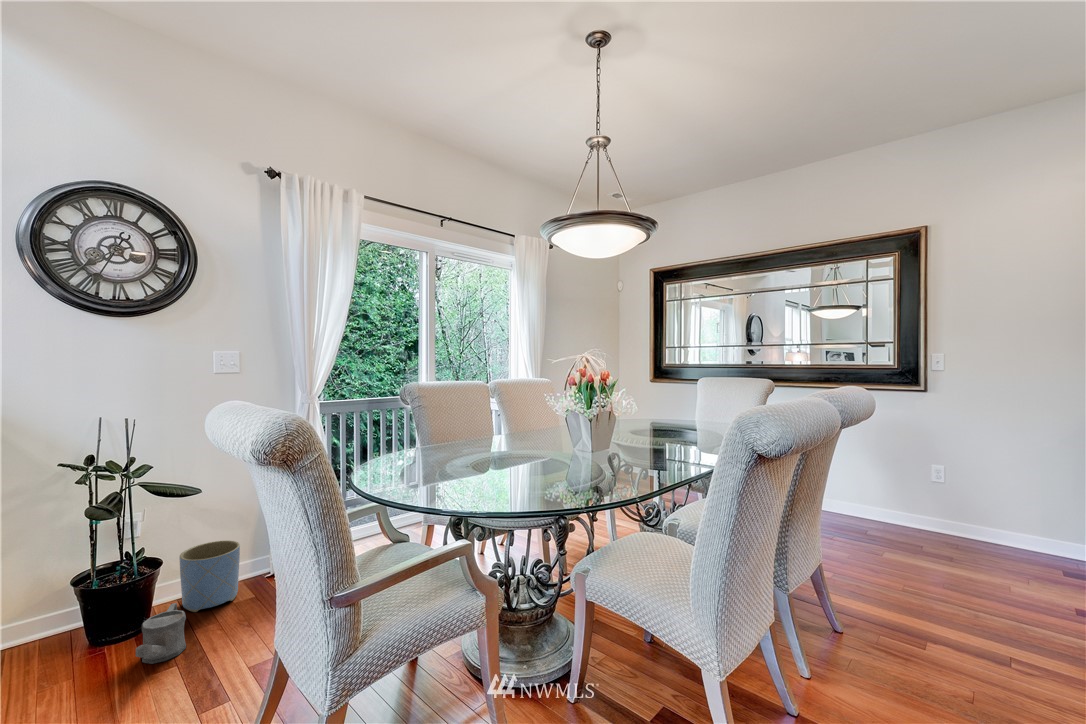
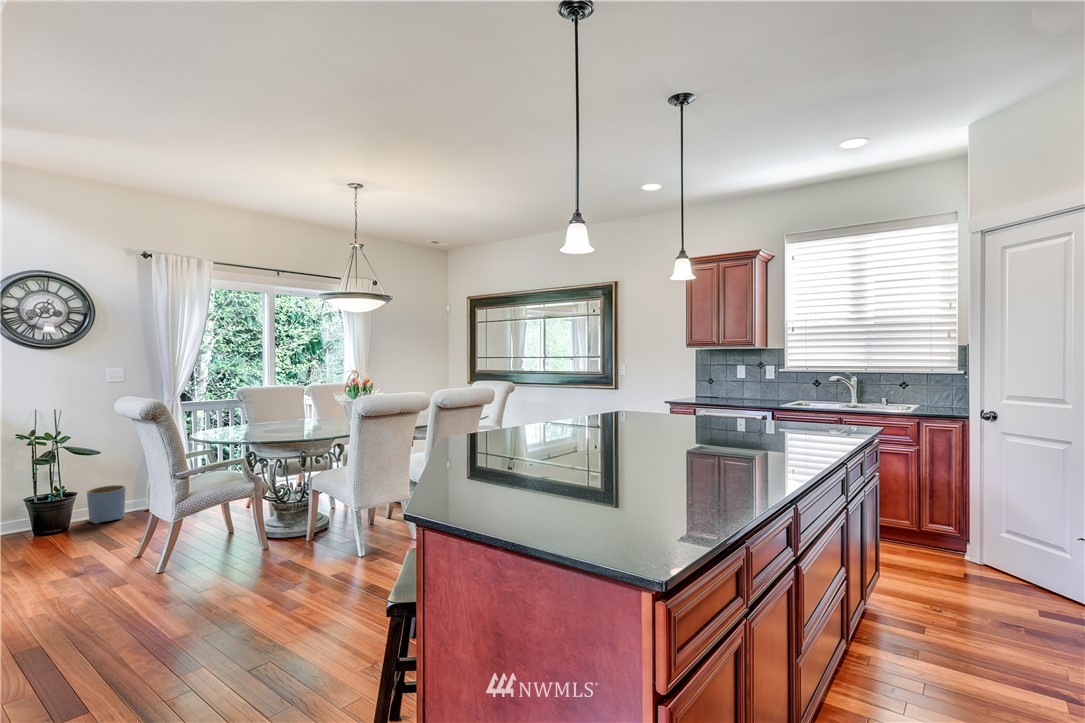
watering can: present [136,603,186,664] -> none [63,514,91,541]

